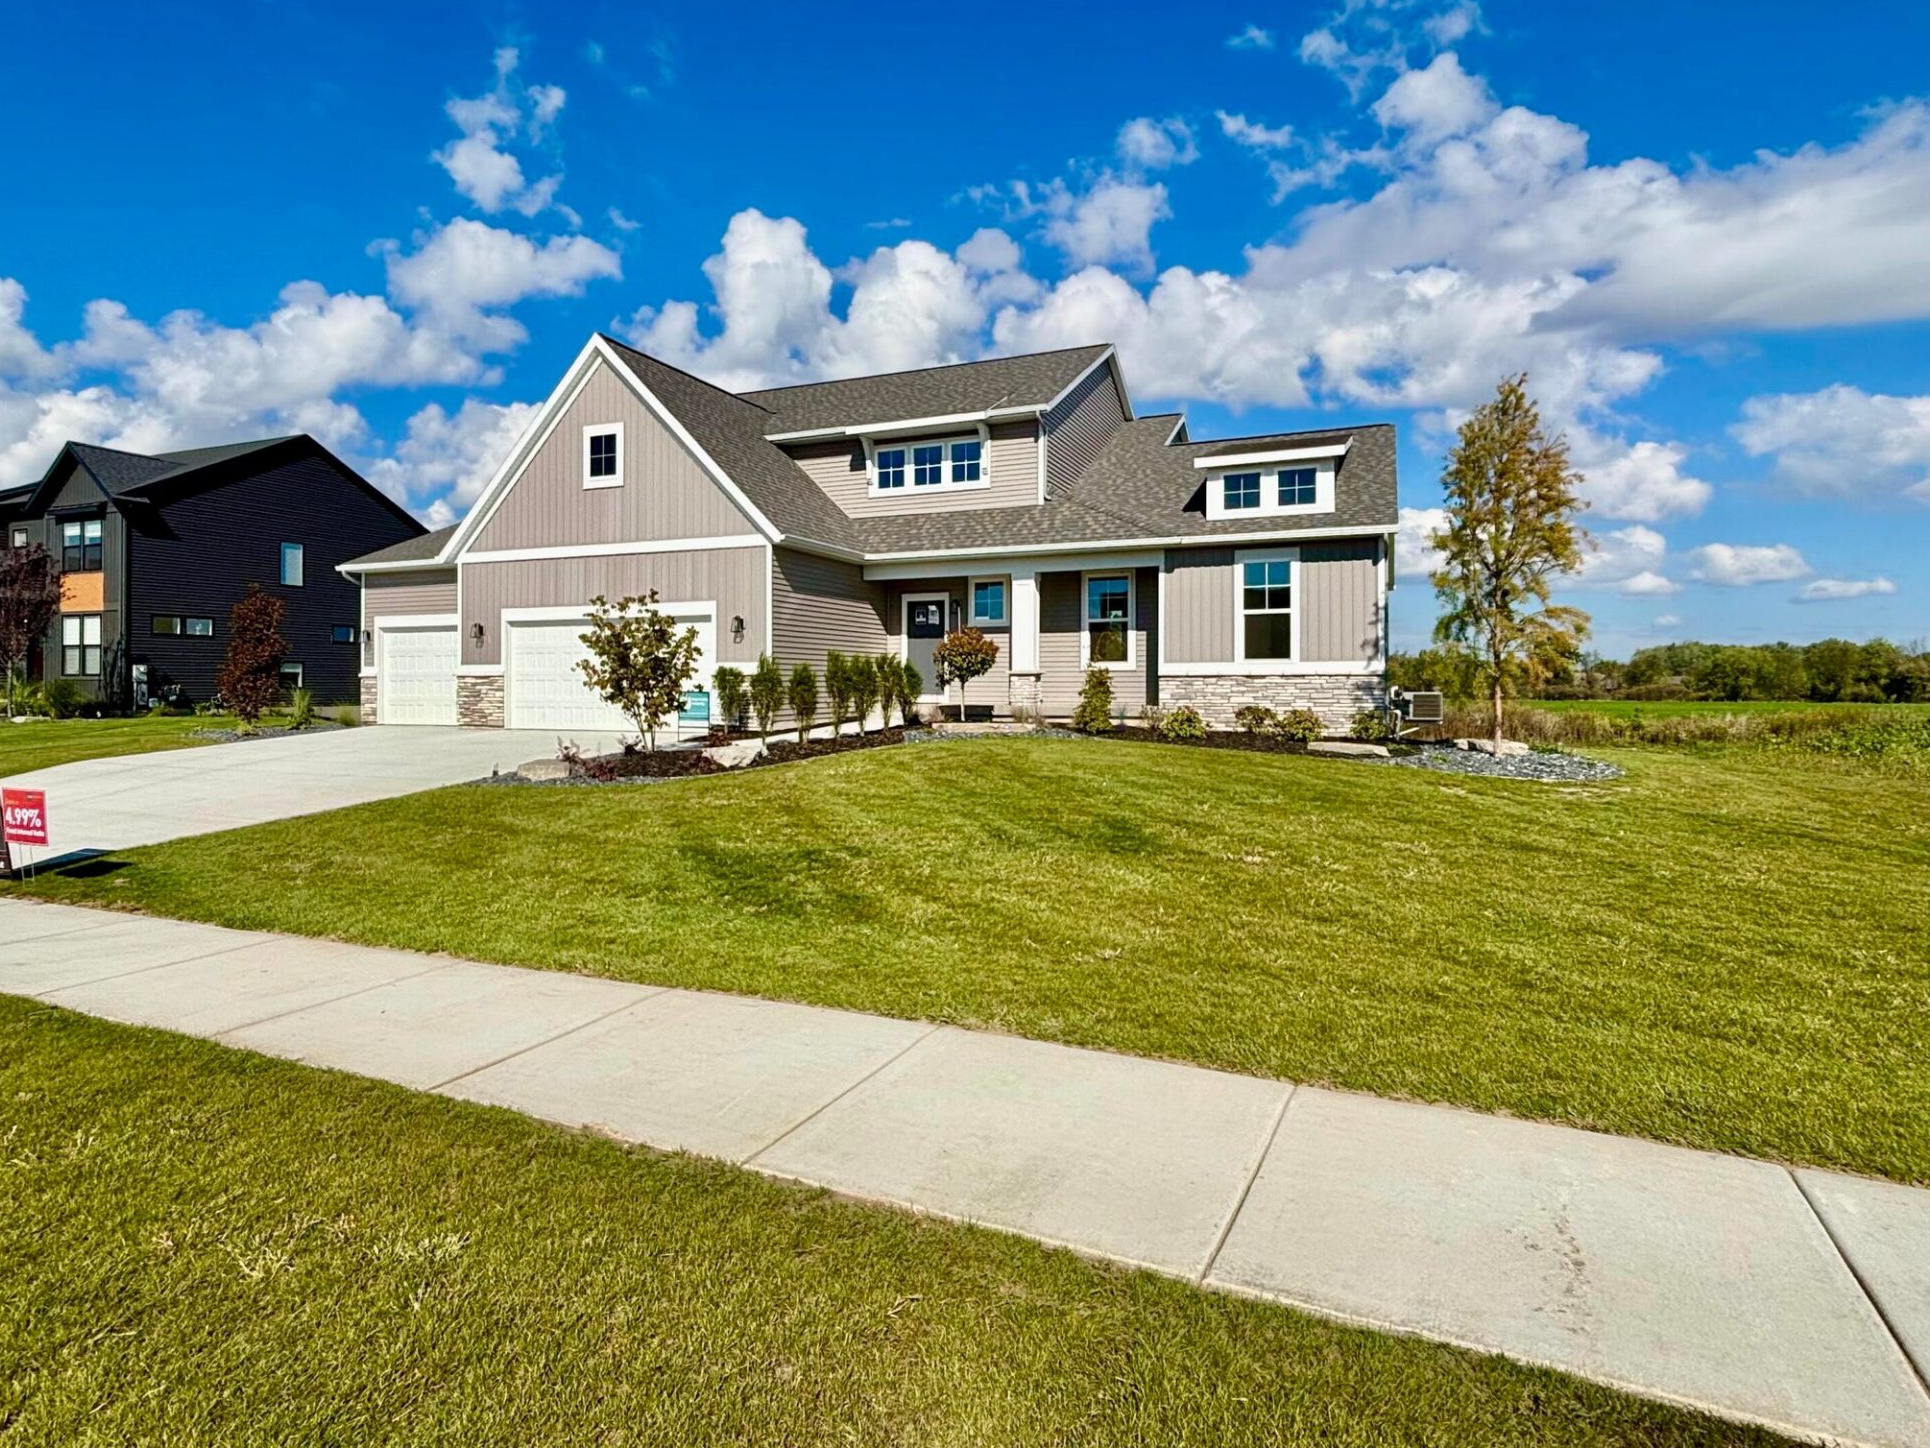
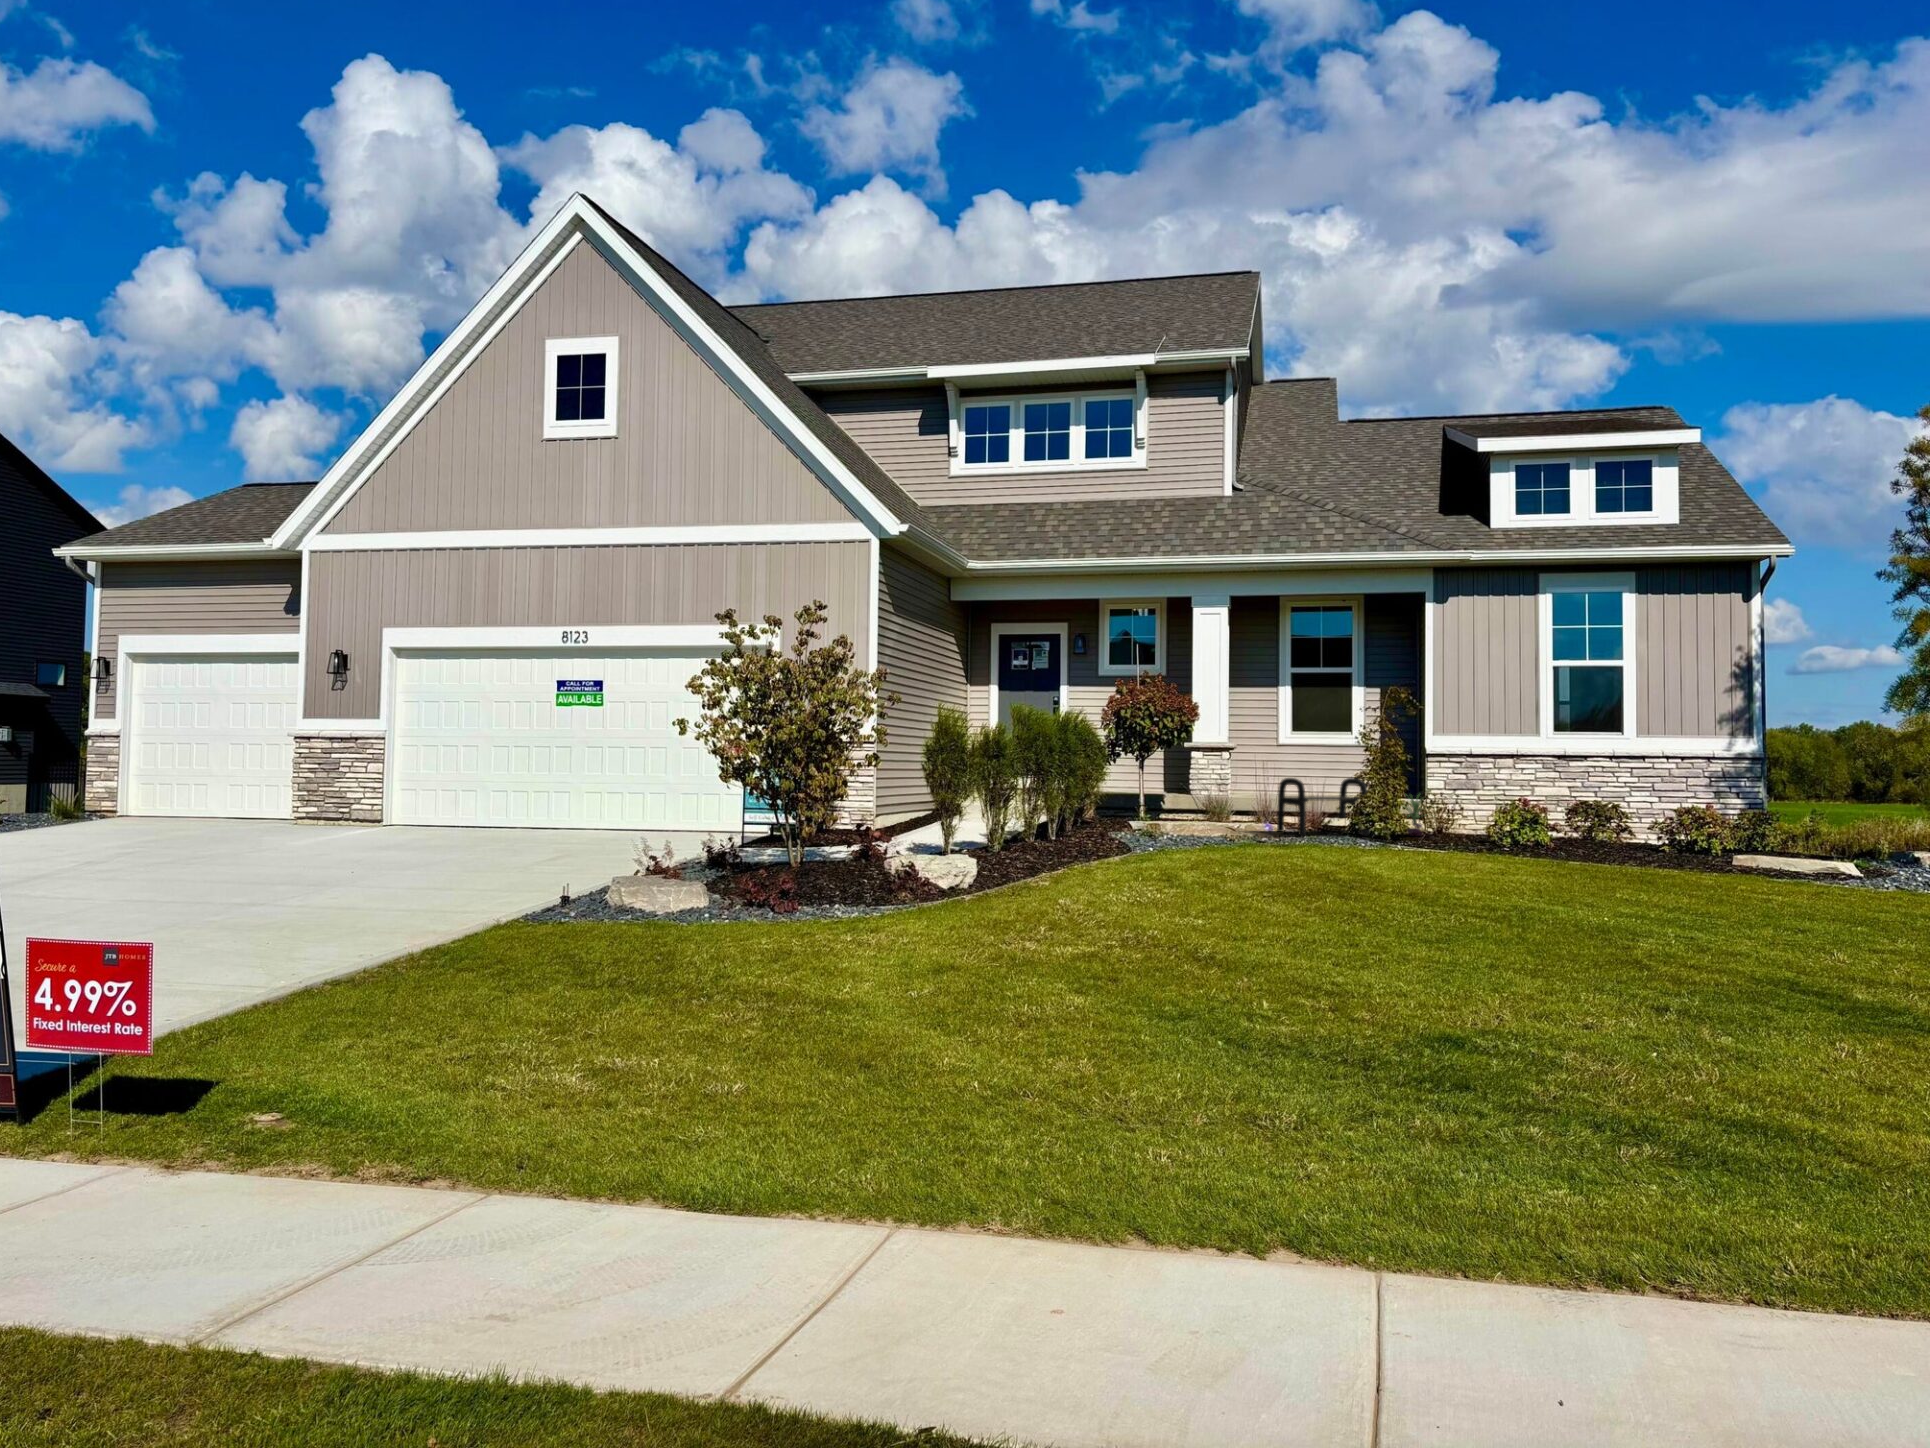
bench: none [1031,693,1088,732] -> present [1277,778,1369,836]

